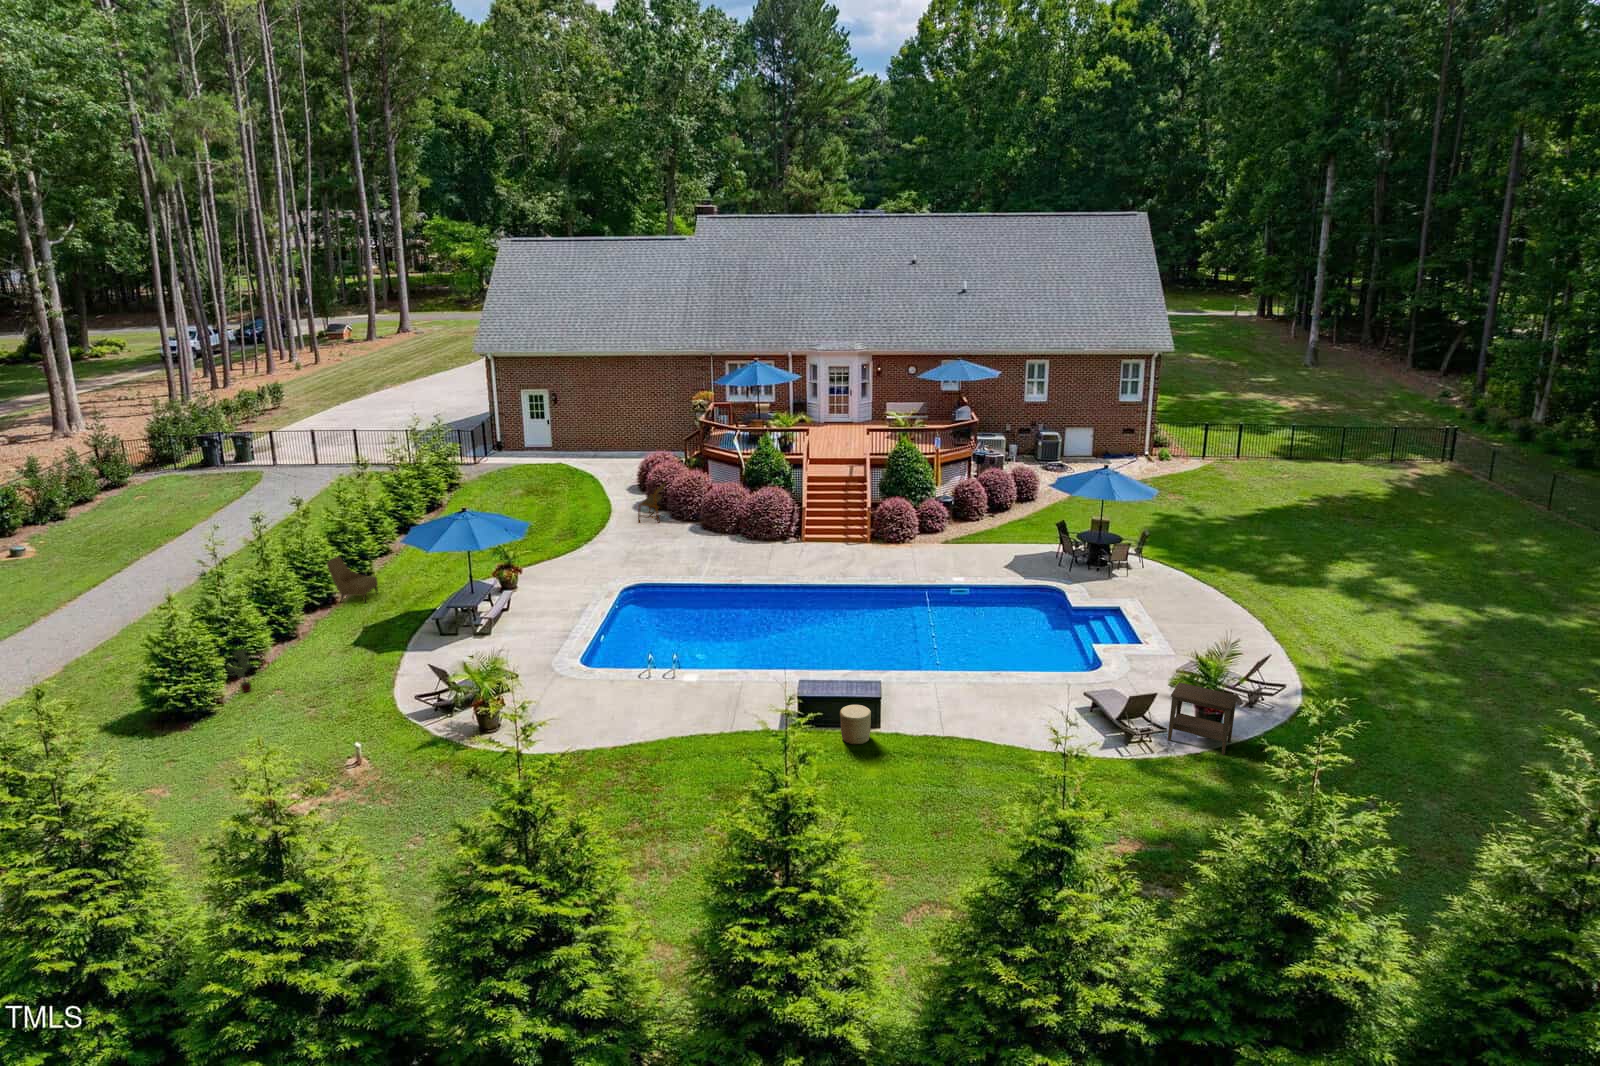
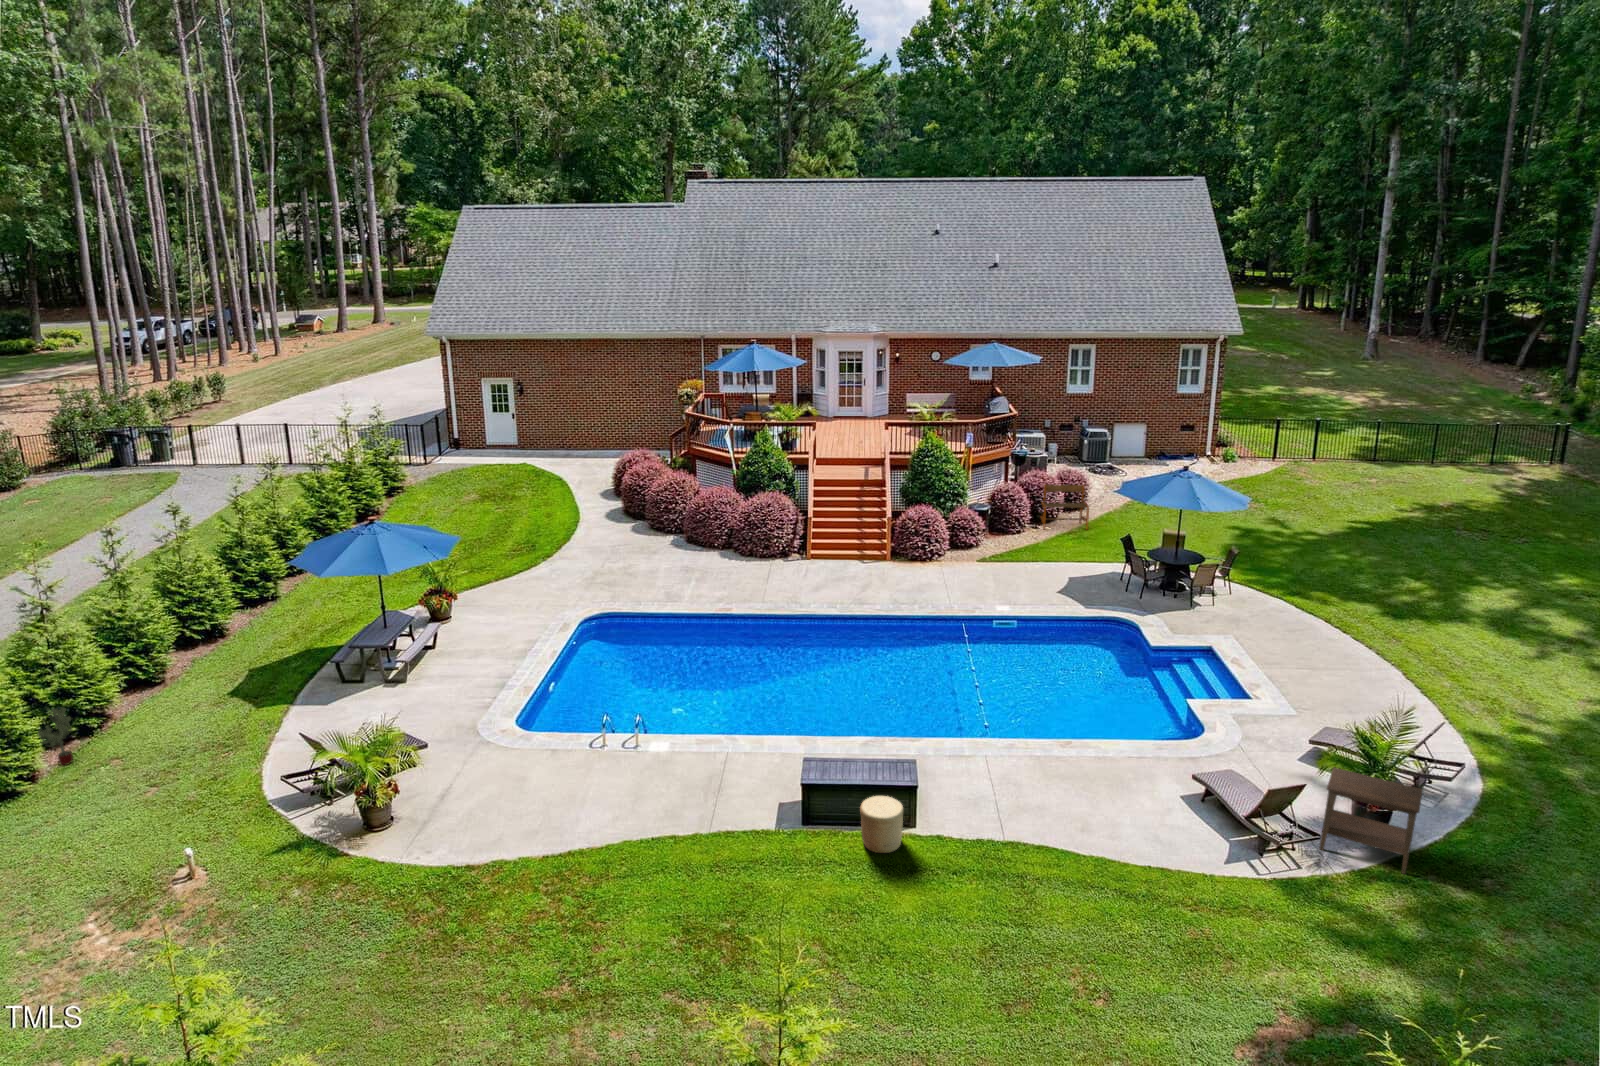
bench: present [638,482,666,522] -> present [1040,484,1089,529]
chair: present [327,556,378,602] -> none [208,578,277,638]

